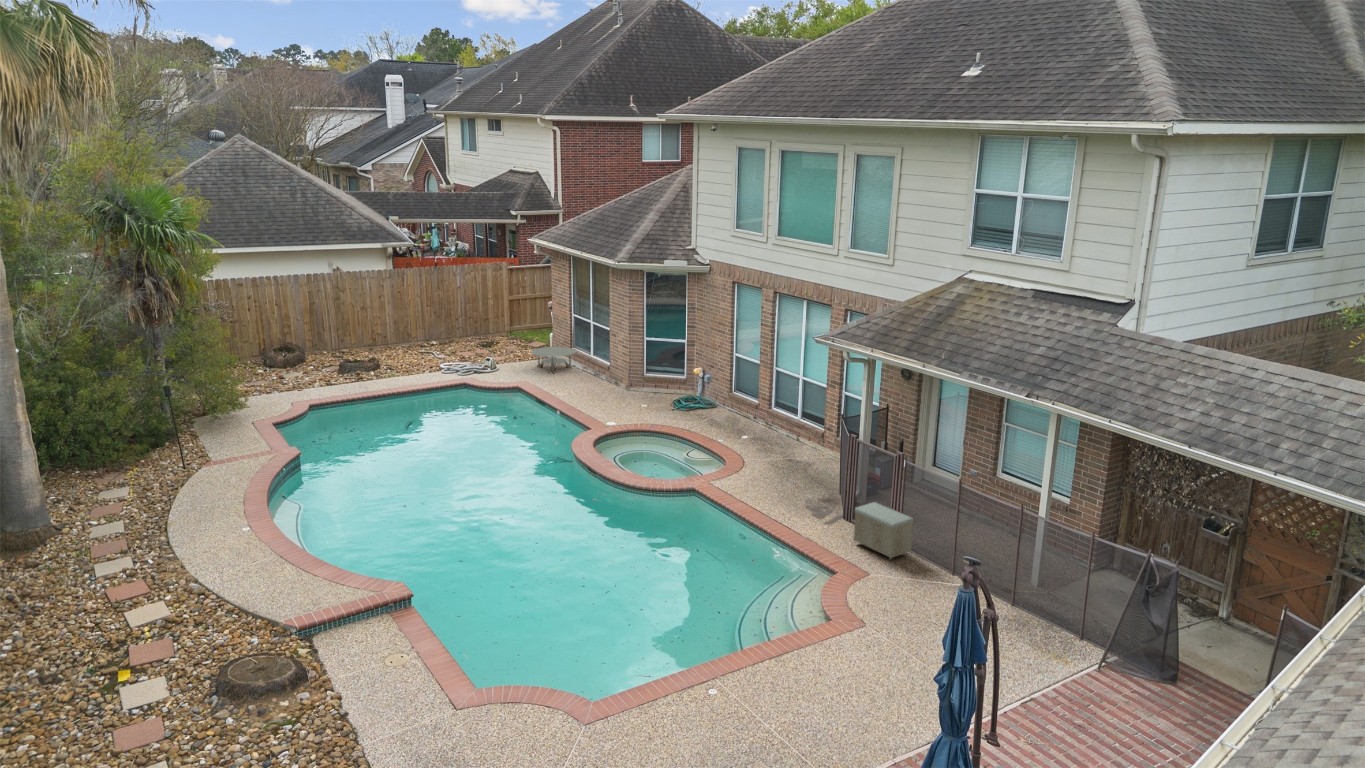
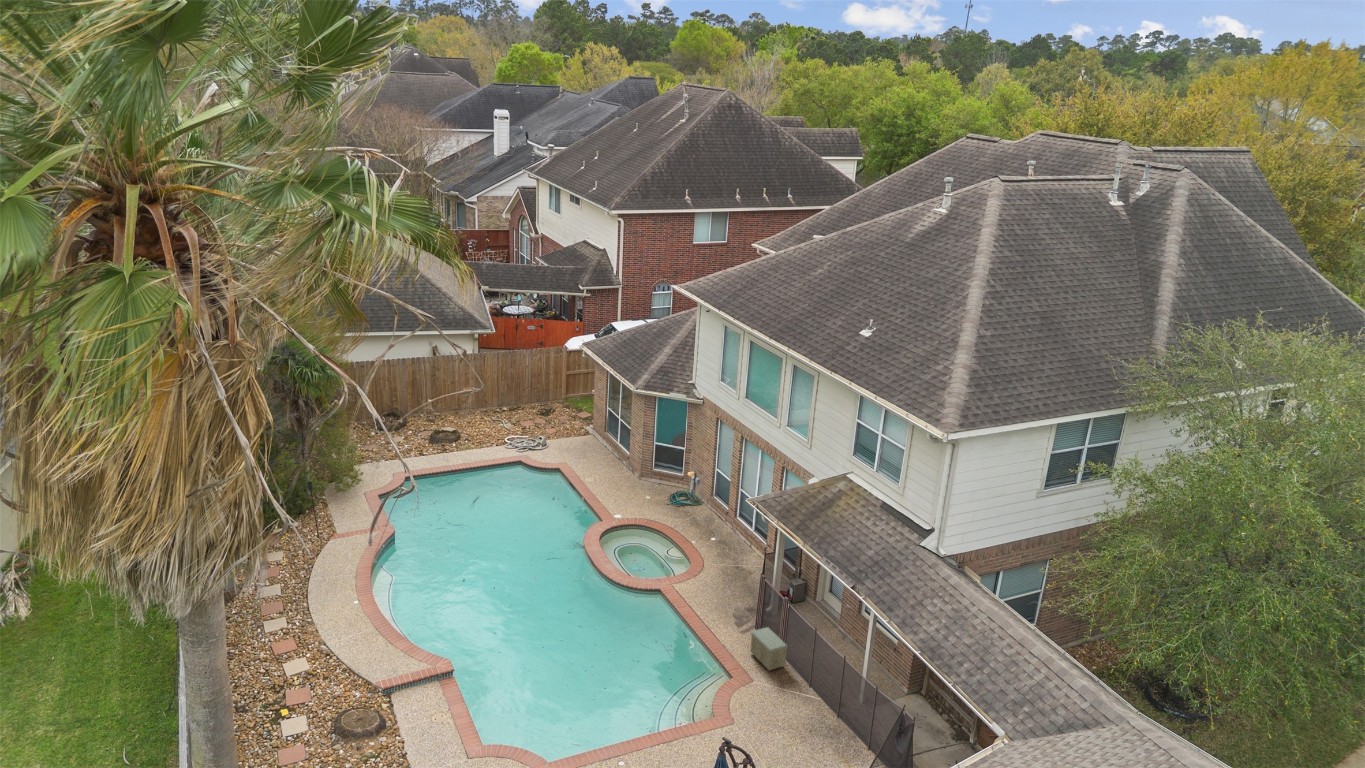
round table: present [532,347,576,374] -> none [574,428,609,453]

